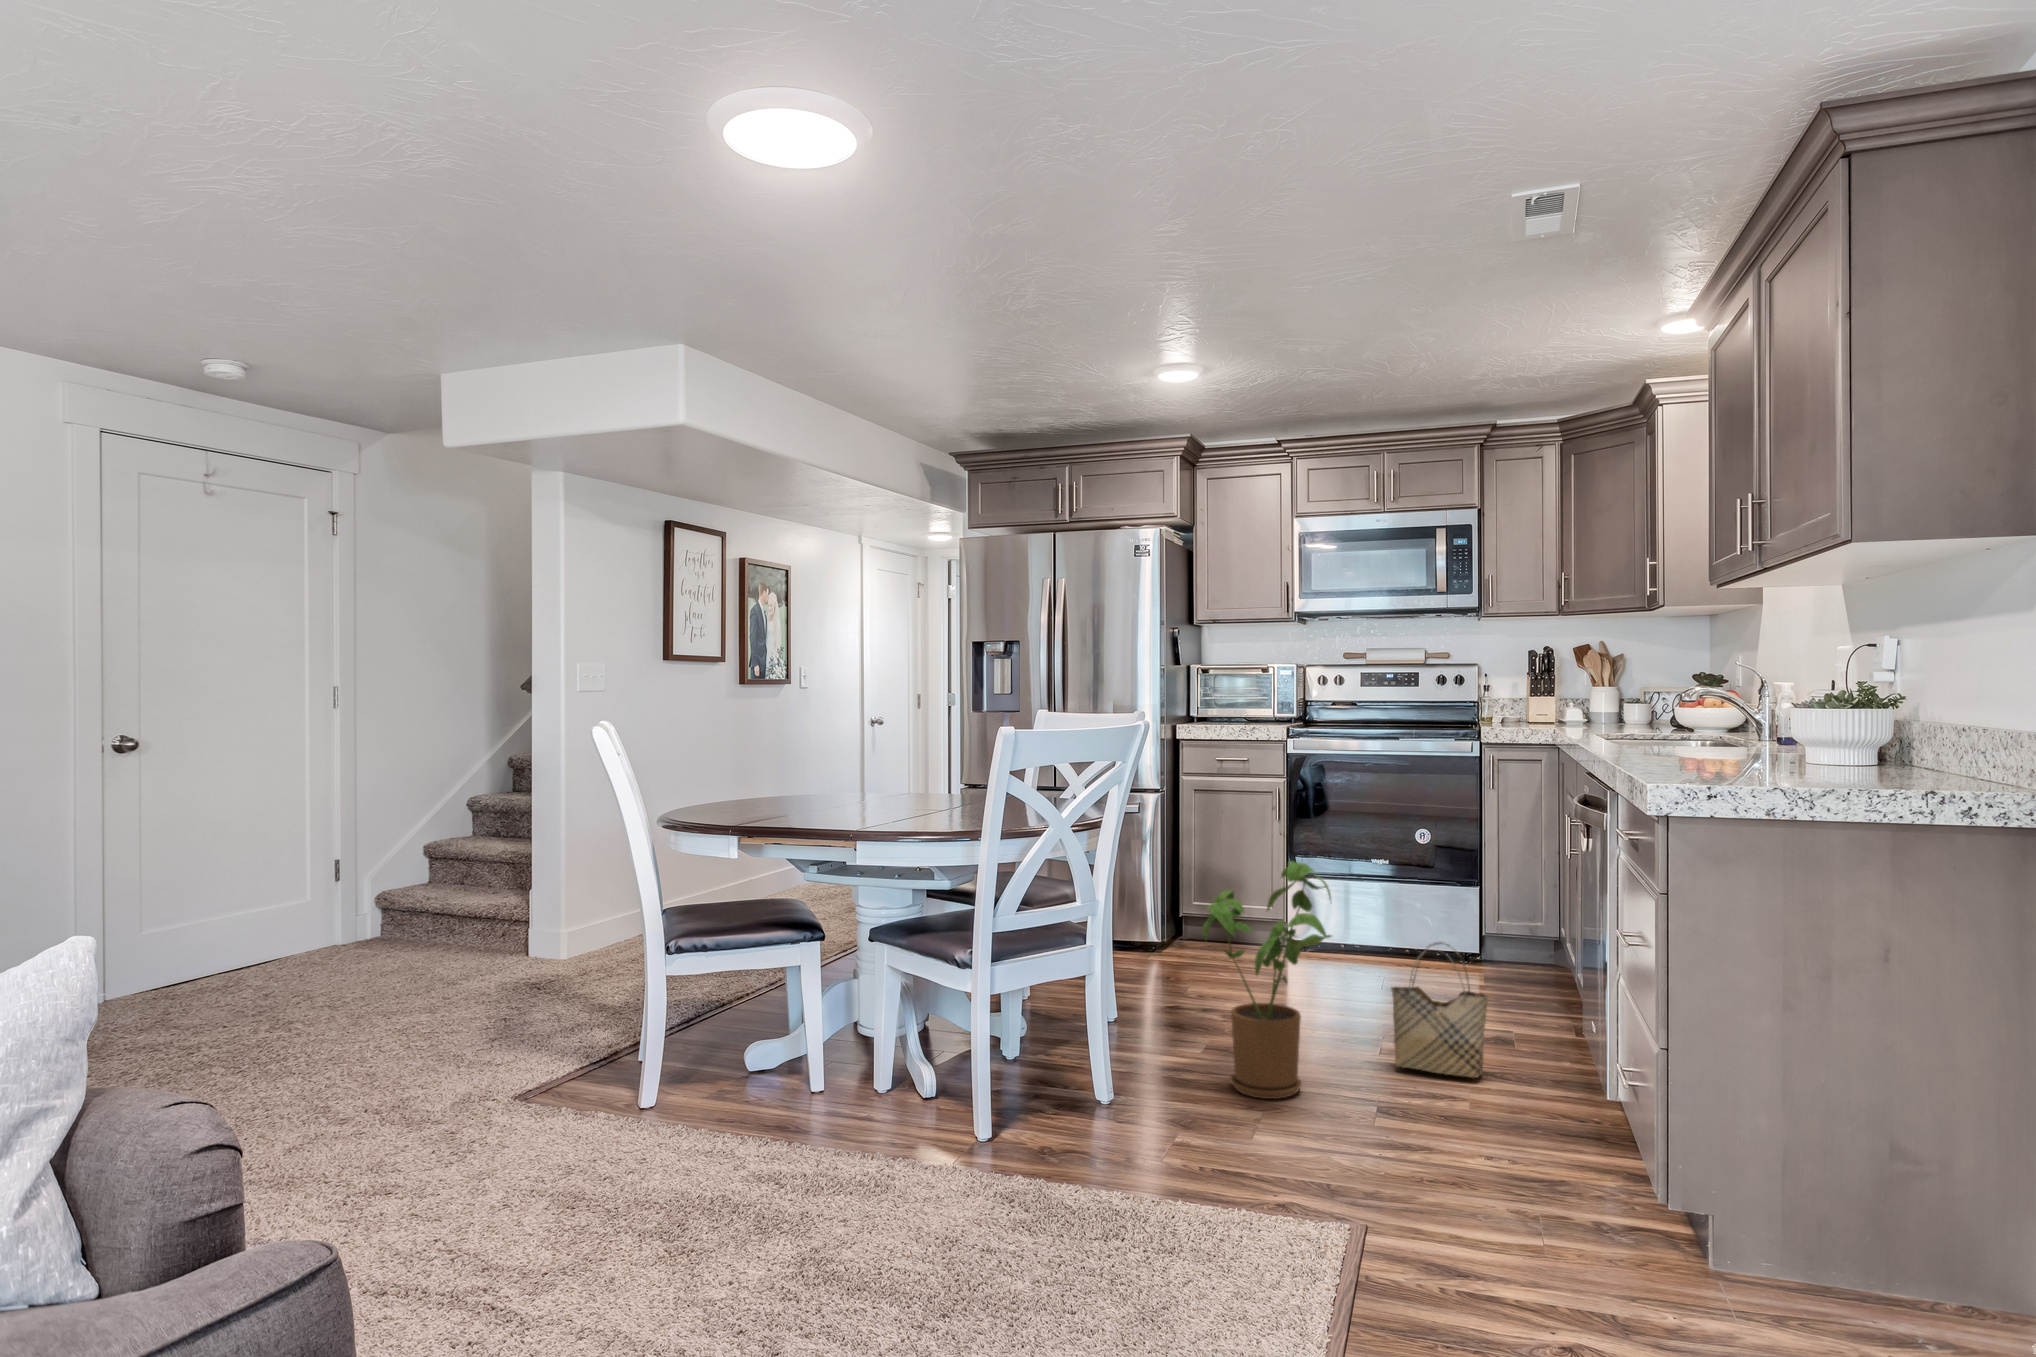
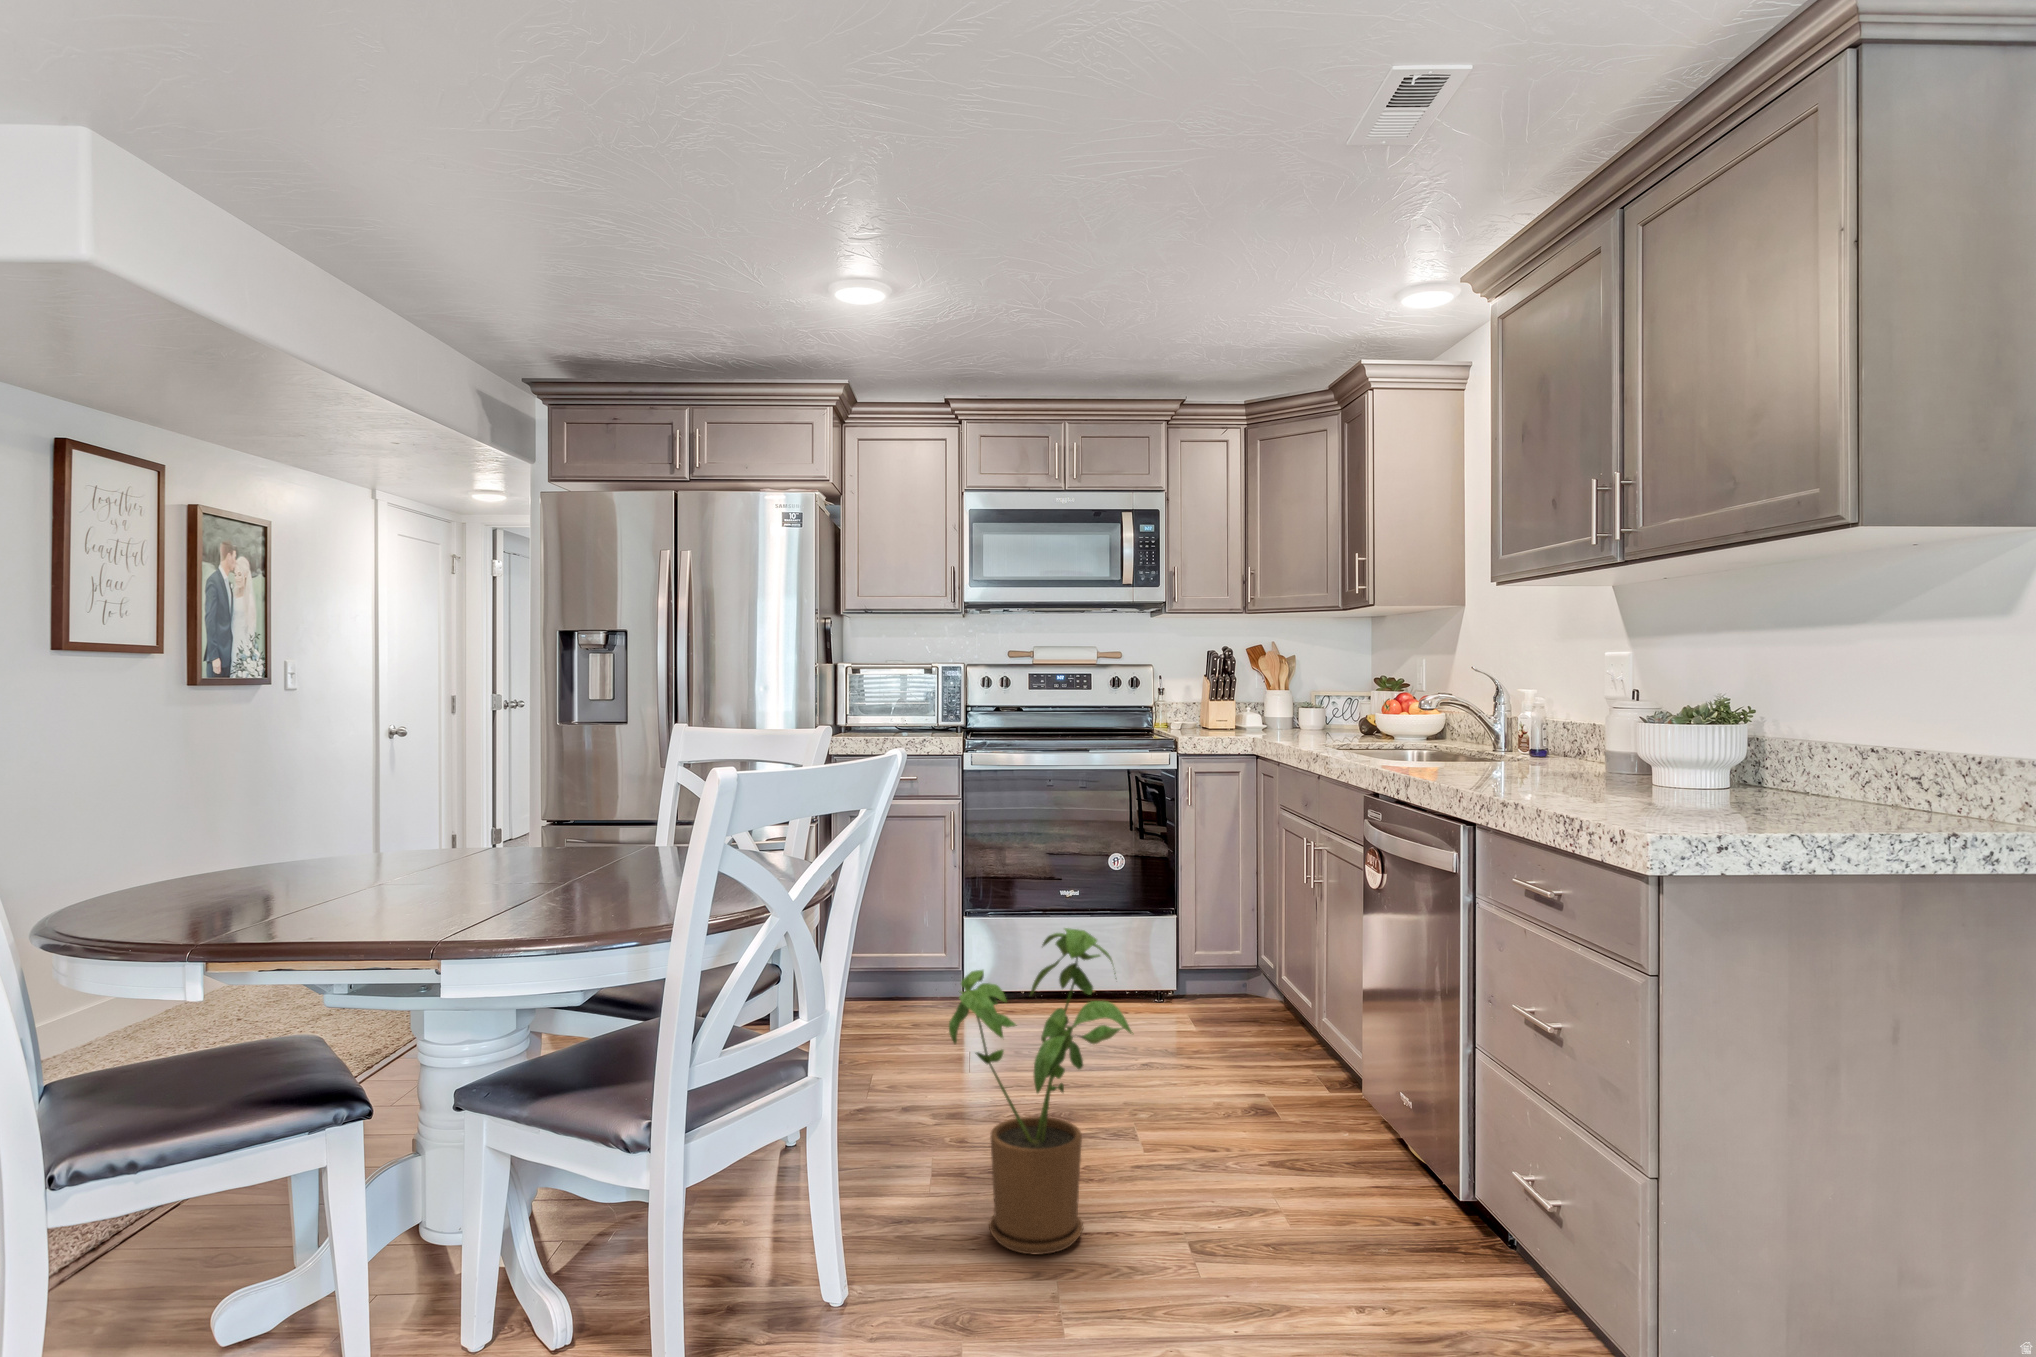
woven basket: present [1391,942,1488,1078] -> none [1163,1008,1277,1176]

